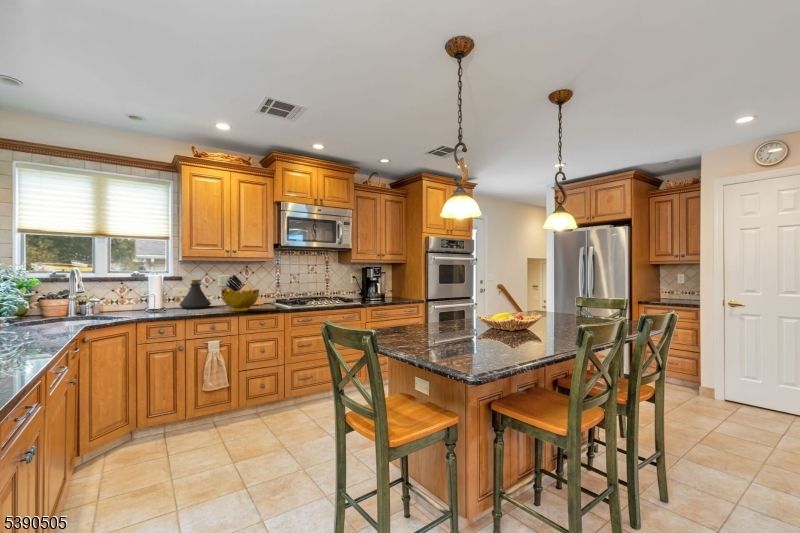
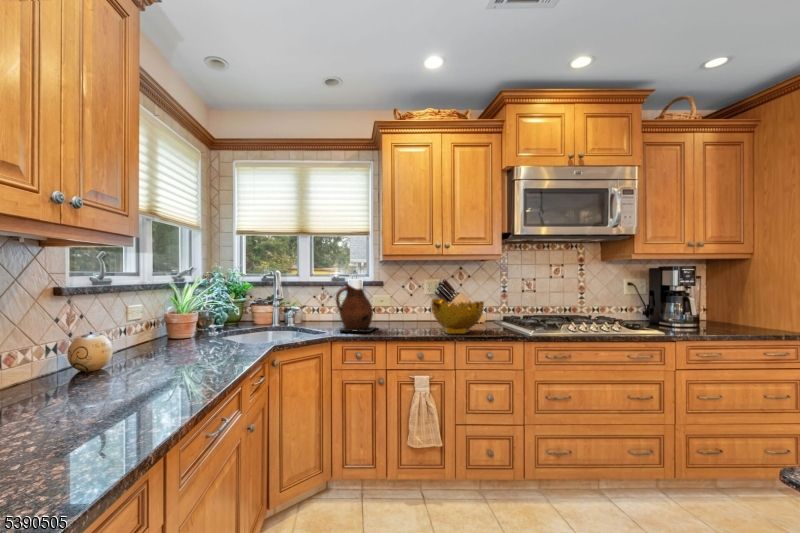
ceramic pitcher: none [141,278,178,314] -> present [336,283,377,332]
bottle: present [179,280,211,309] -> none [381,286,419,324]

